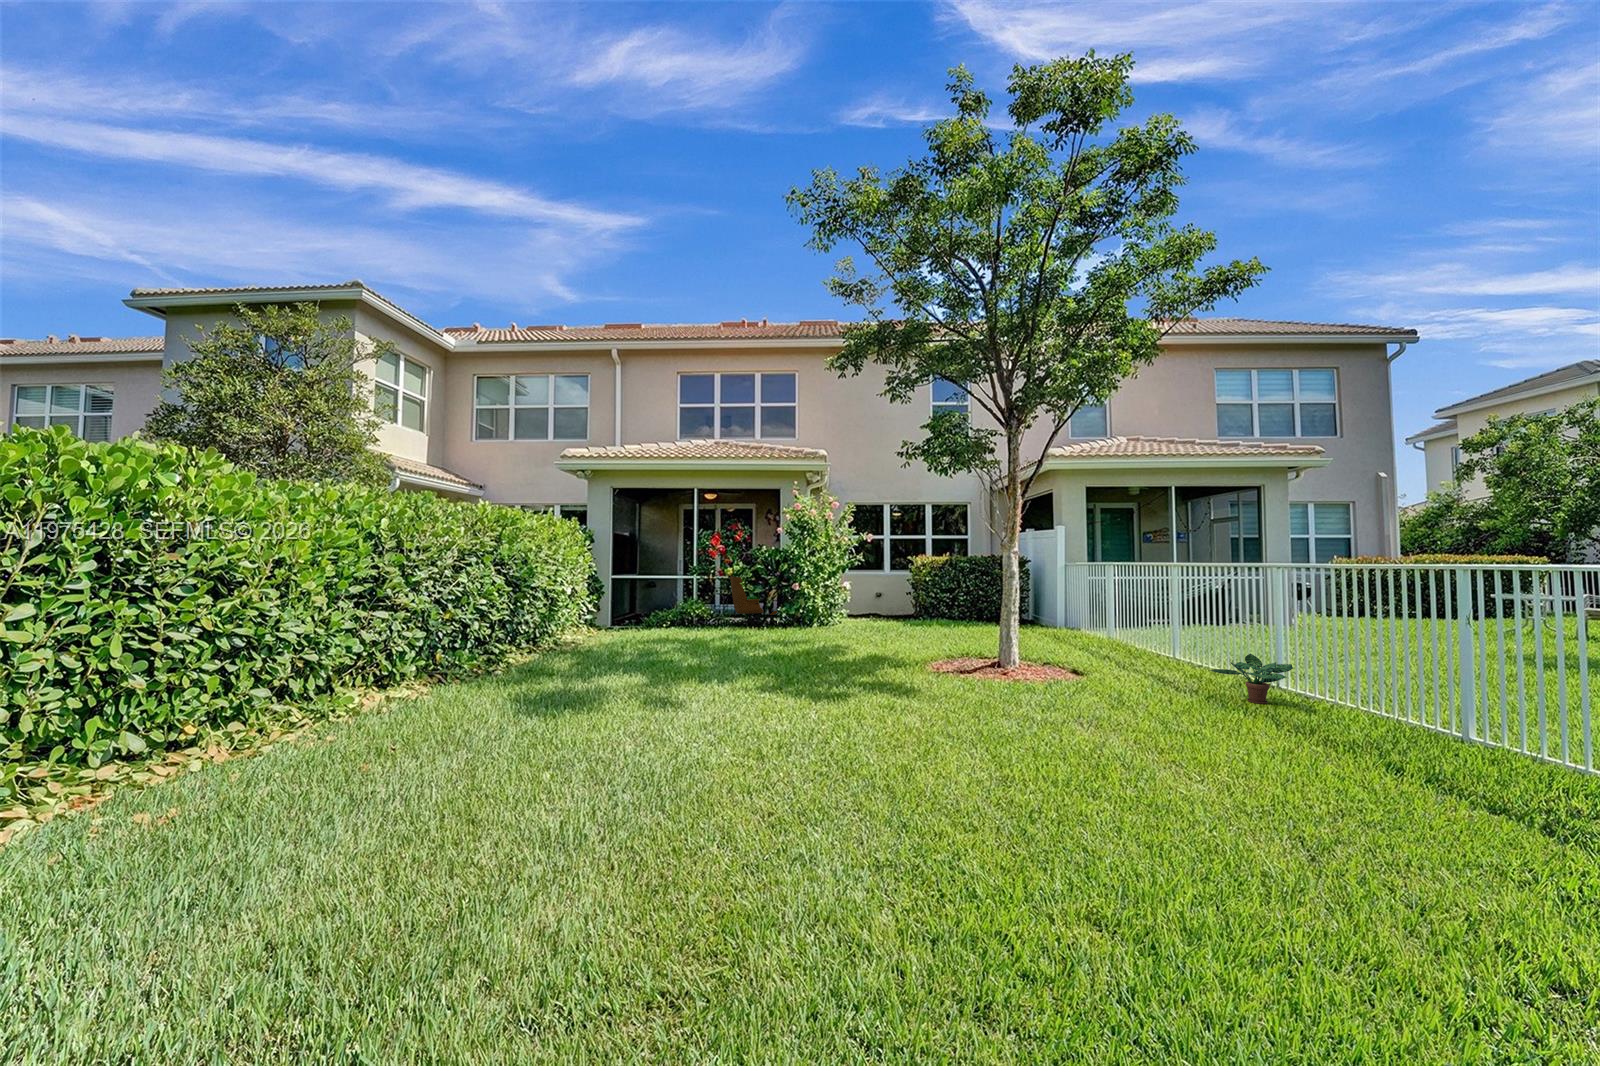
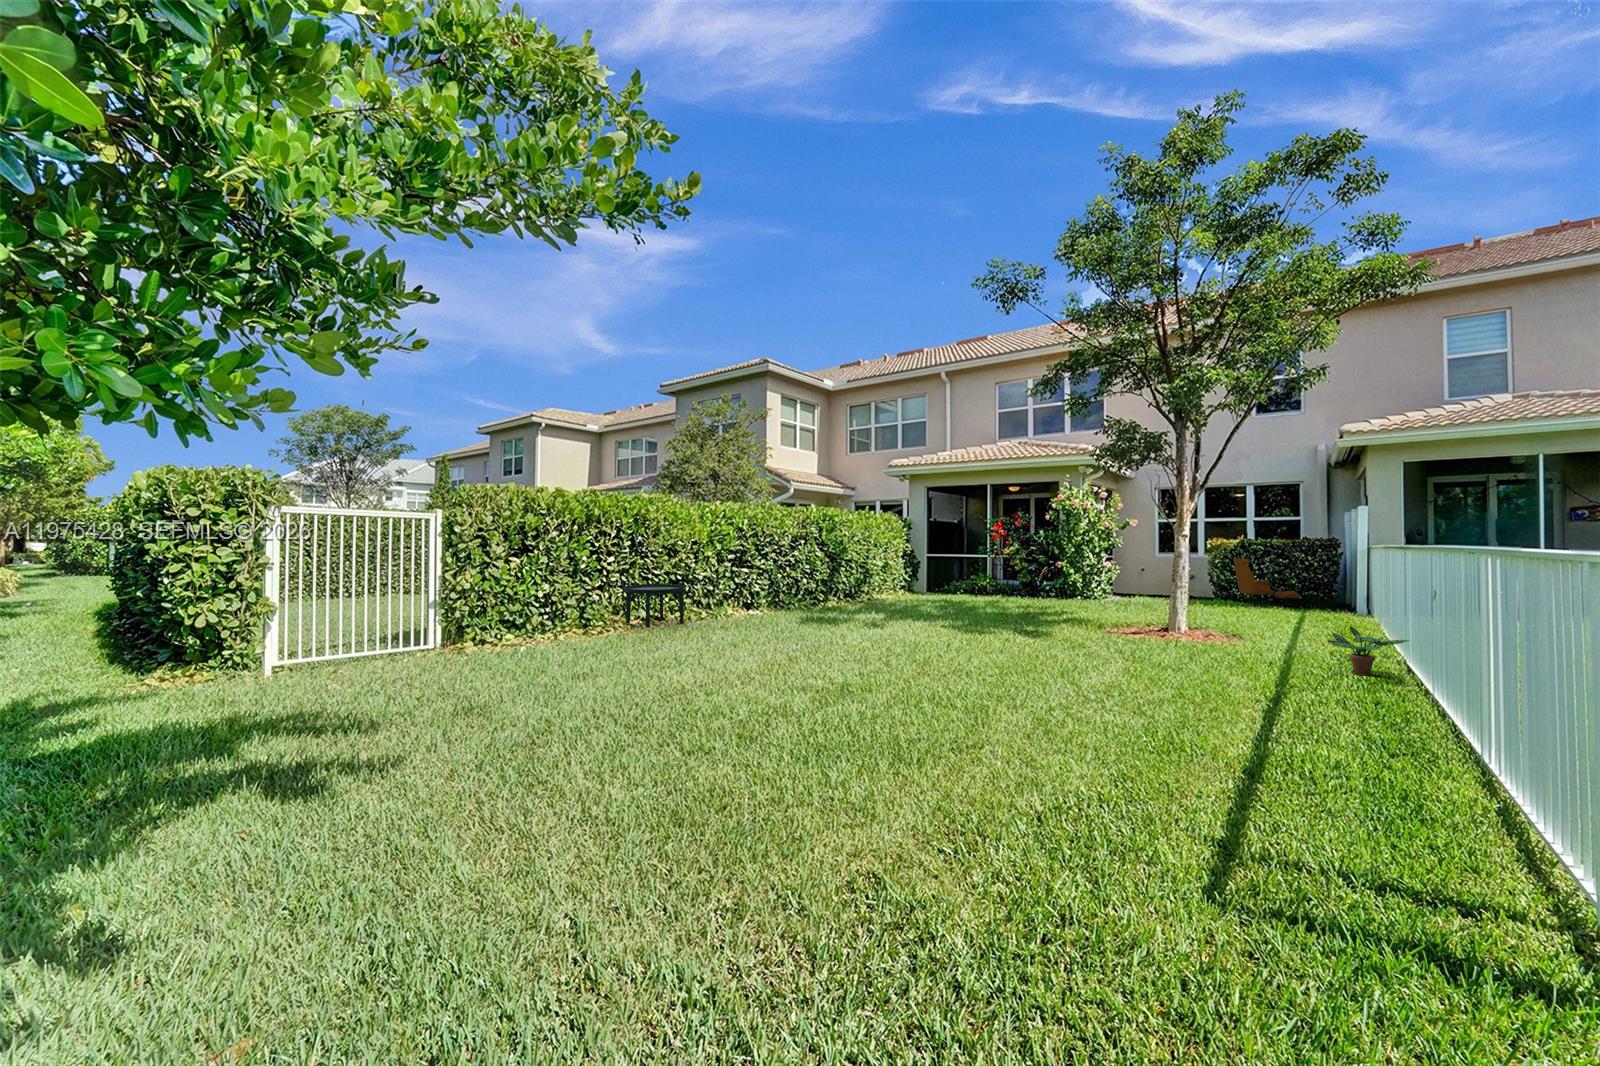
lounge chair: present [730,576,781,626] -> present [1234,558,1300,607]
round table: none [68,661,290,790] -> present [623,584,687,628]

